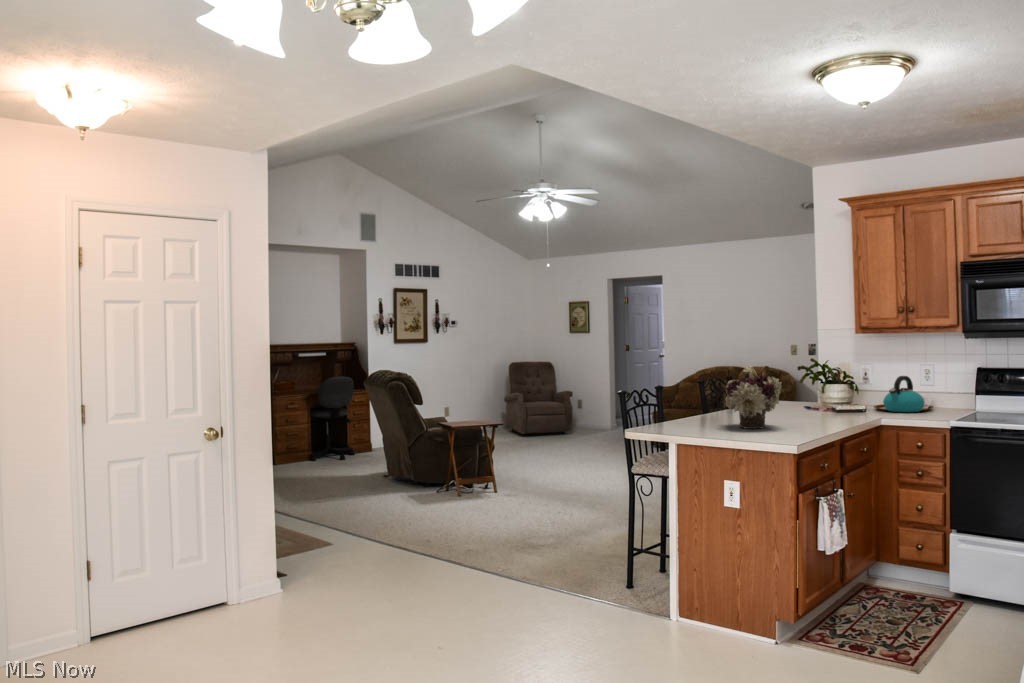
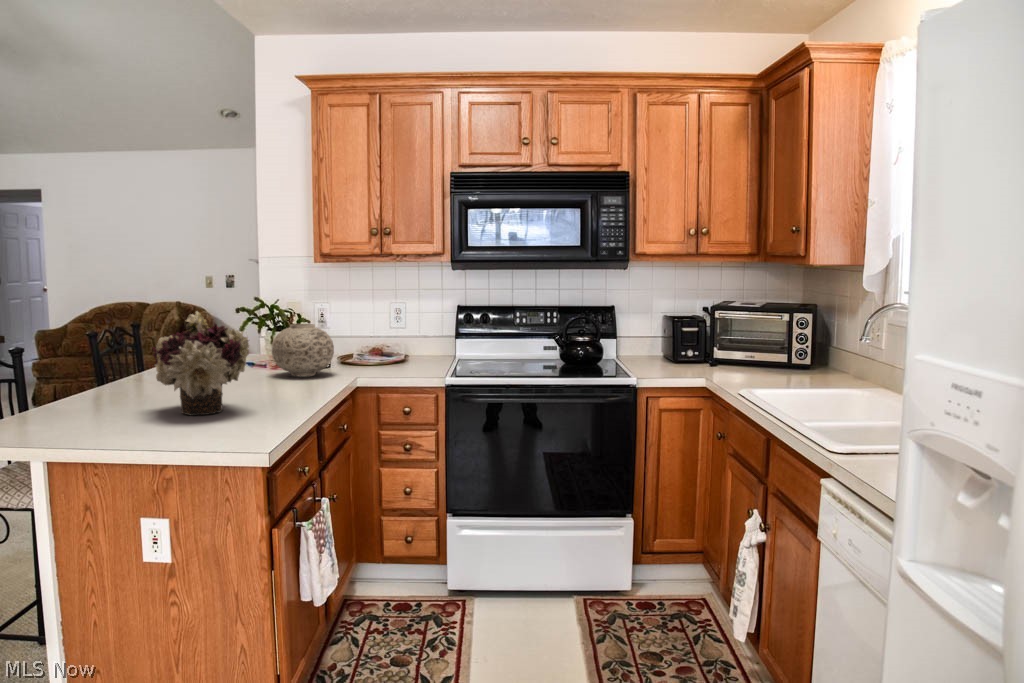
kettle: present [883,376,925,412] -> none [354,319,403,367]
vase: none [814,377,861,415] -> present [272,324,334,376]

